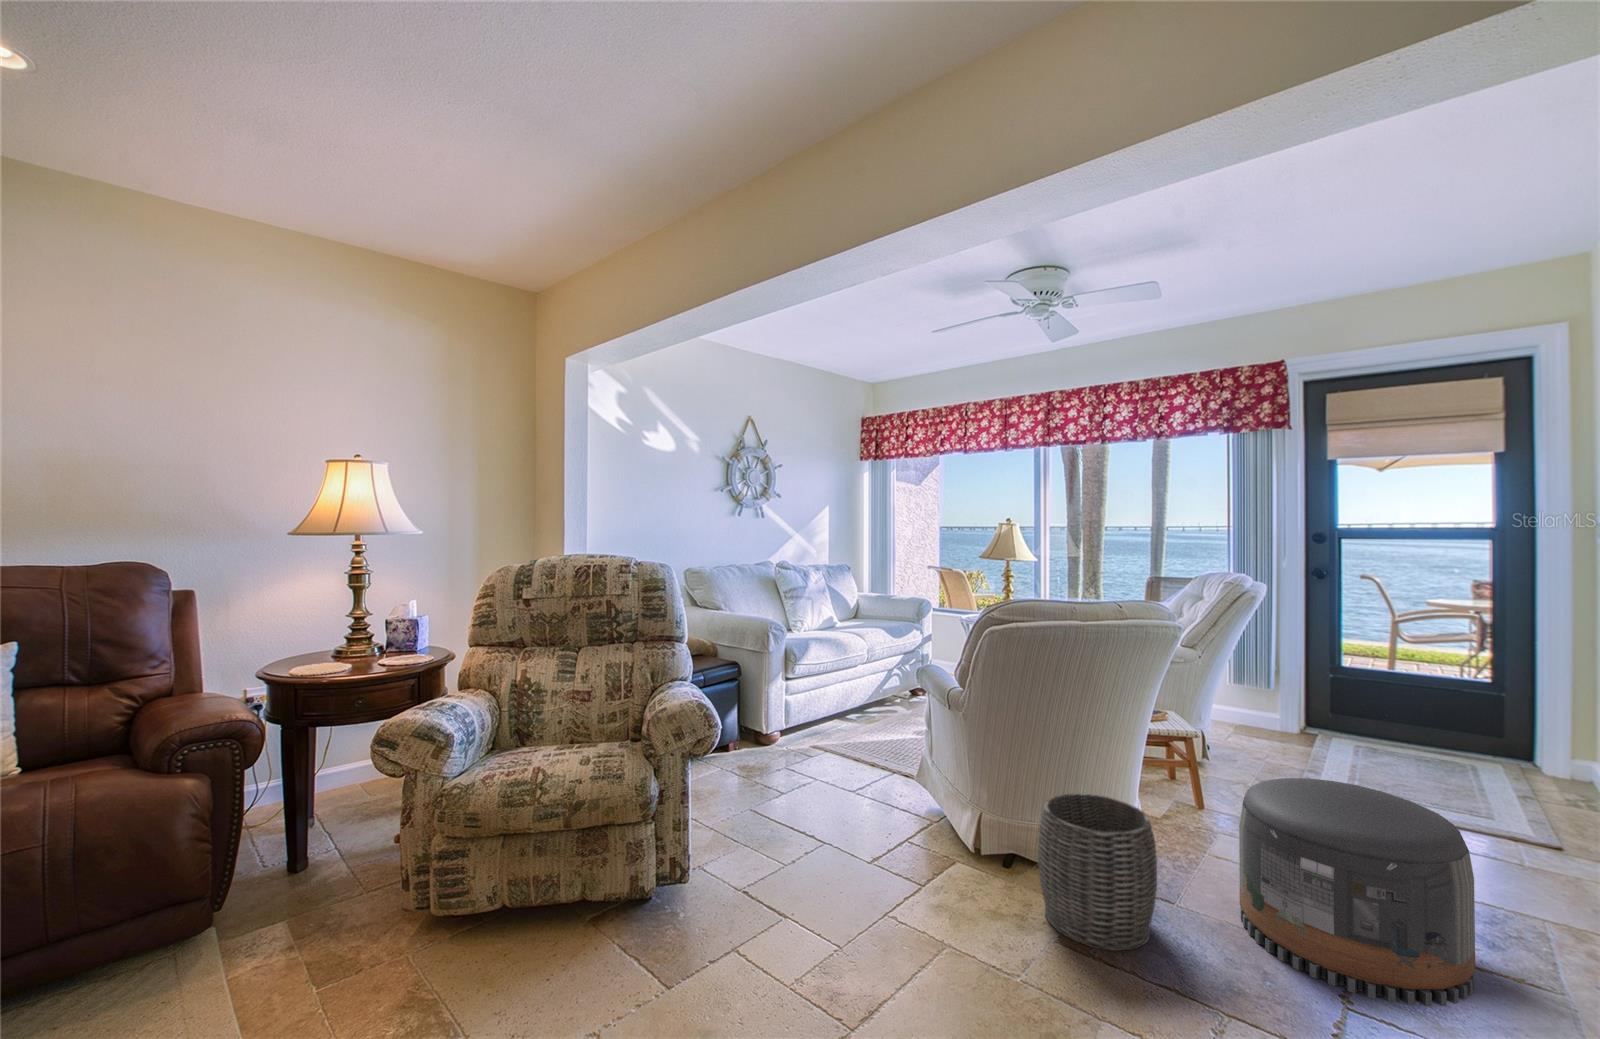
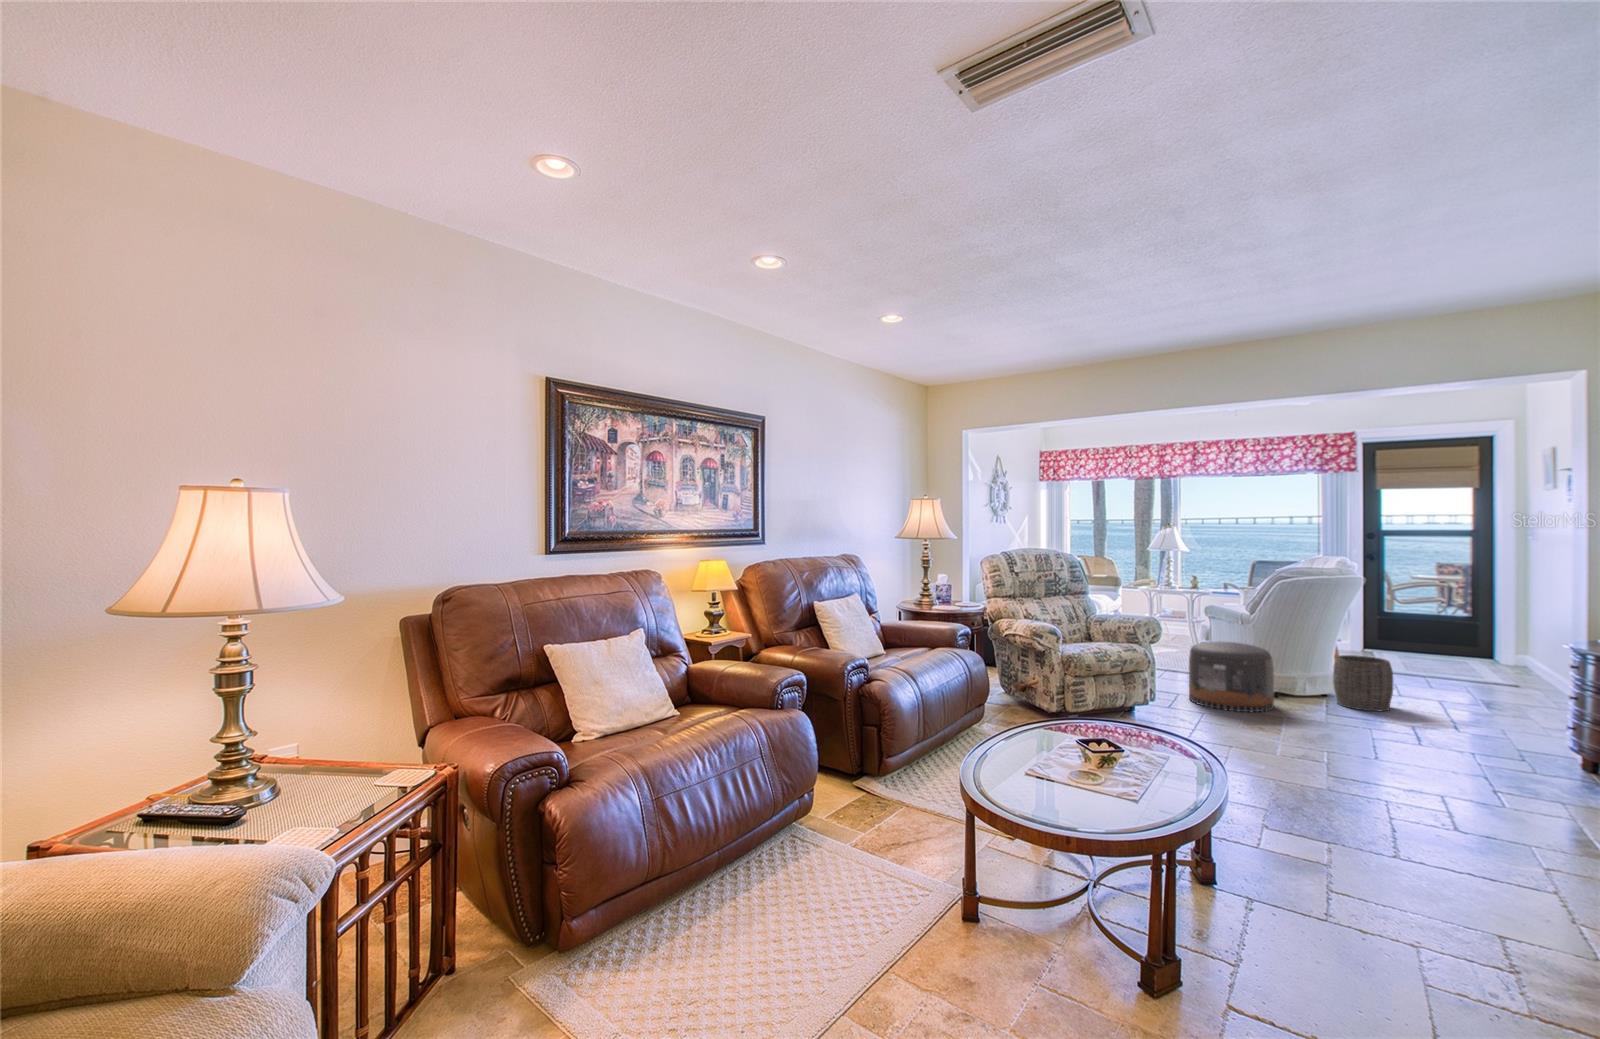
pouf: present [1239,778,1475,1006] -> present [1189,641,1274,712]

